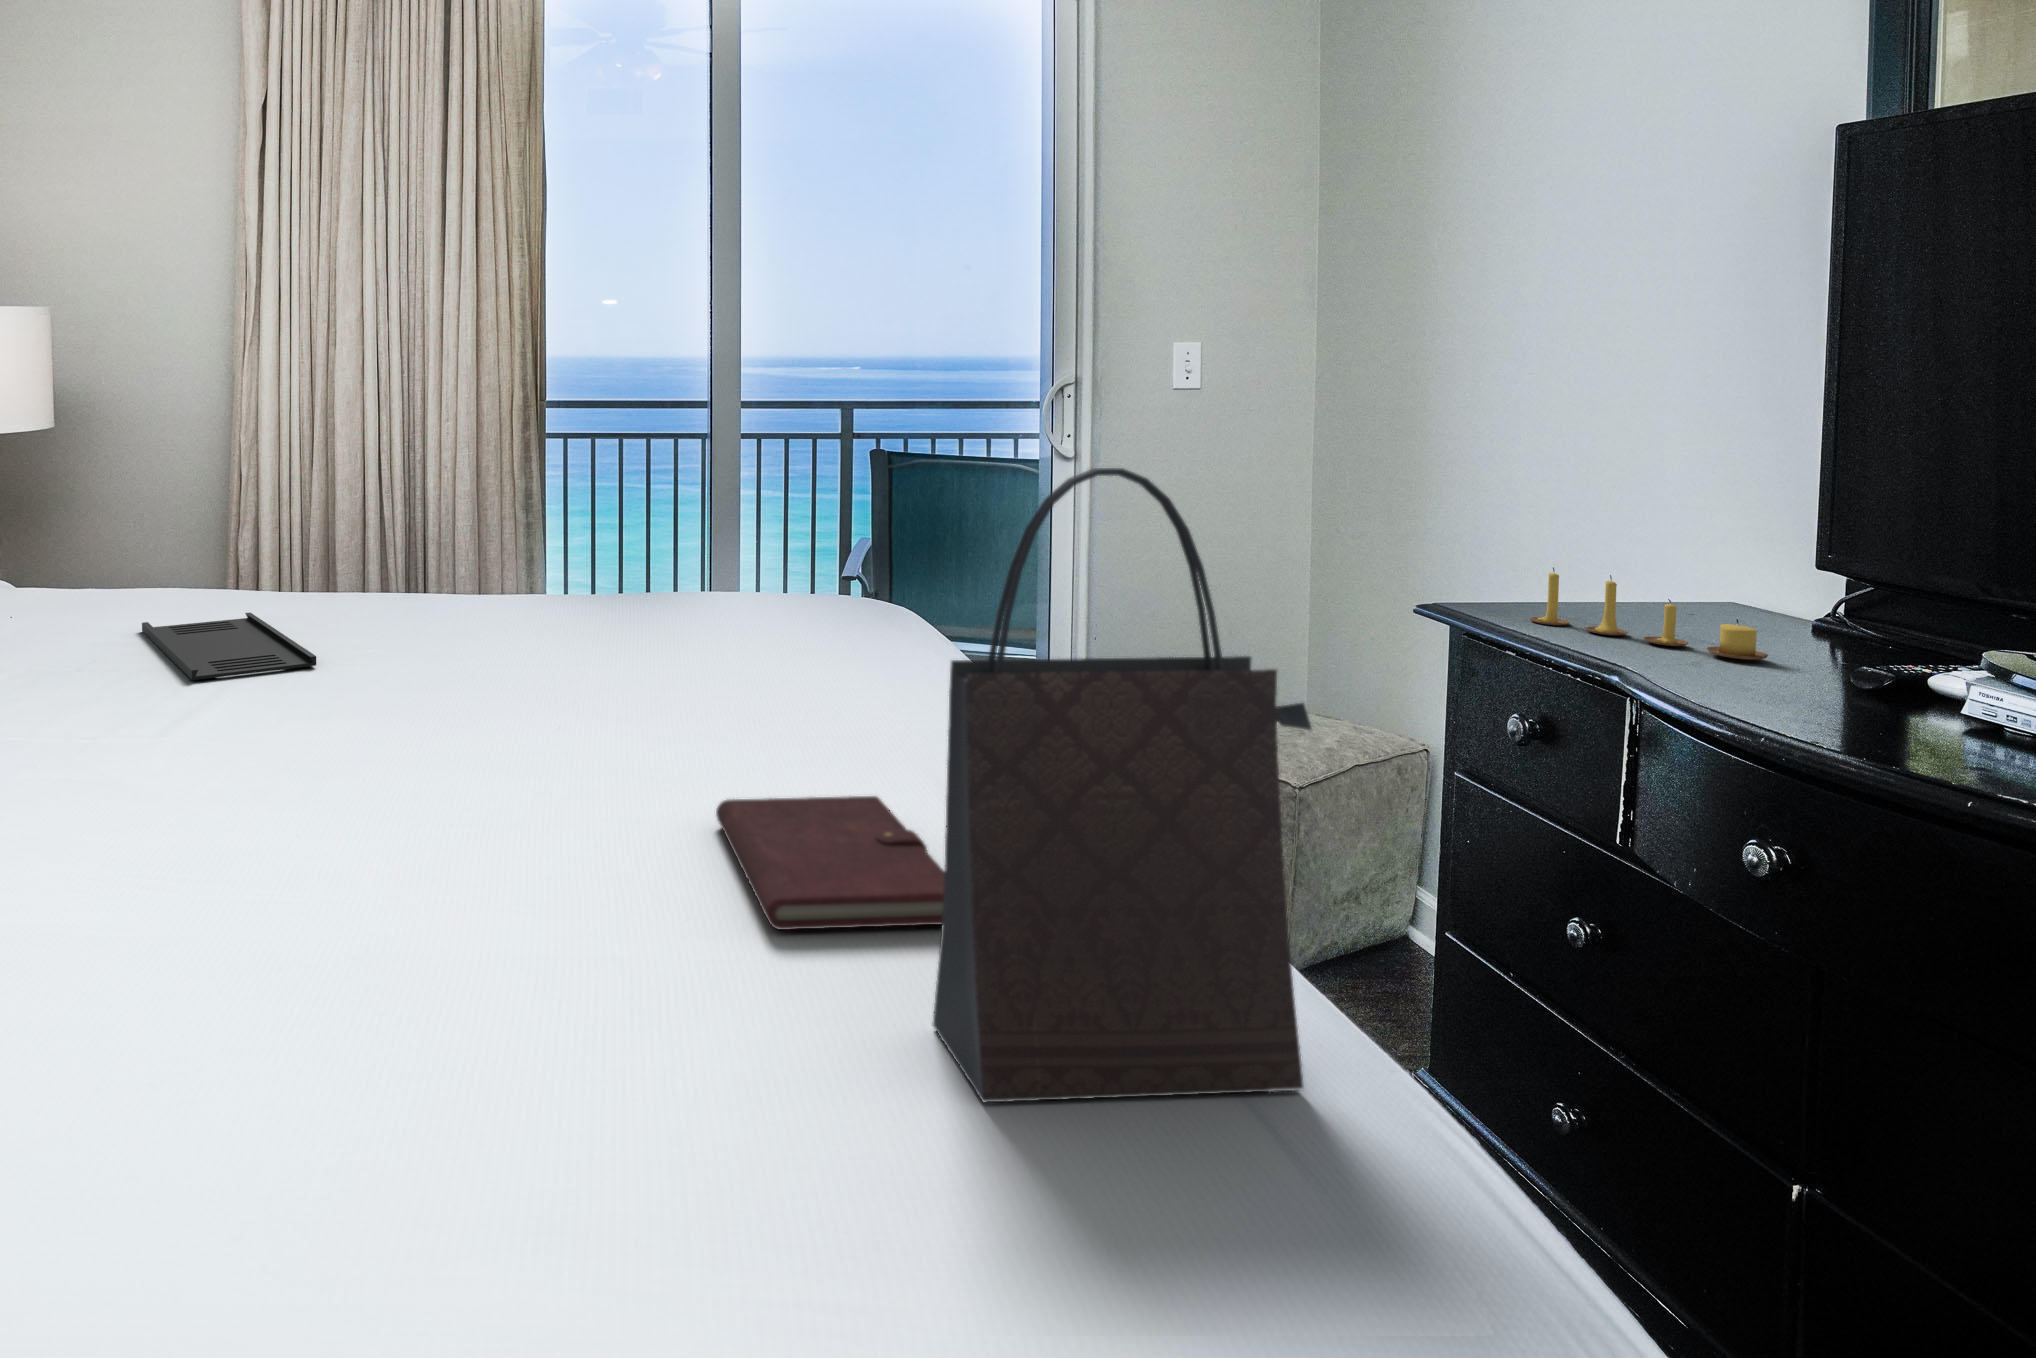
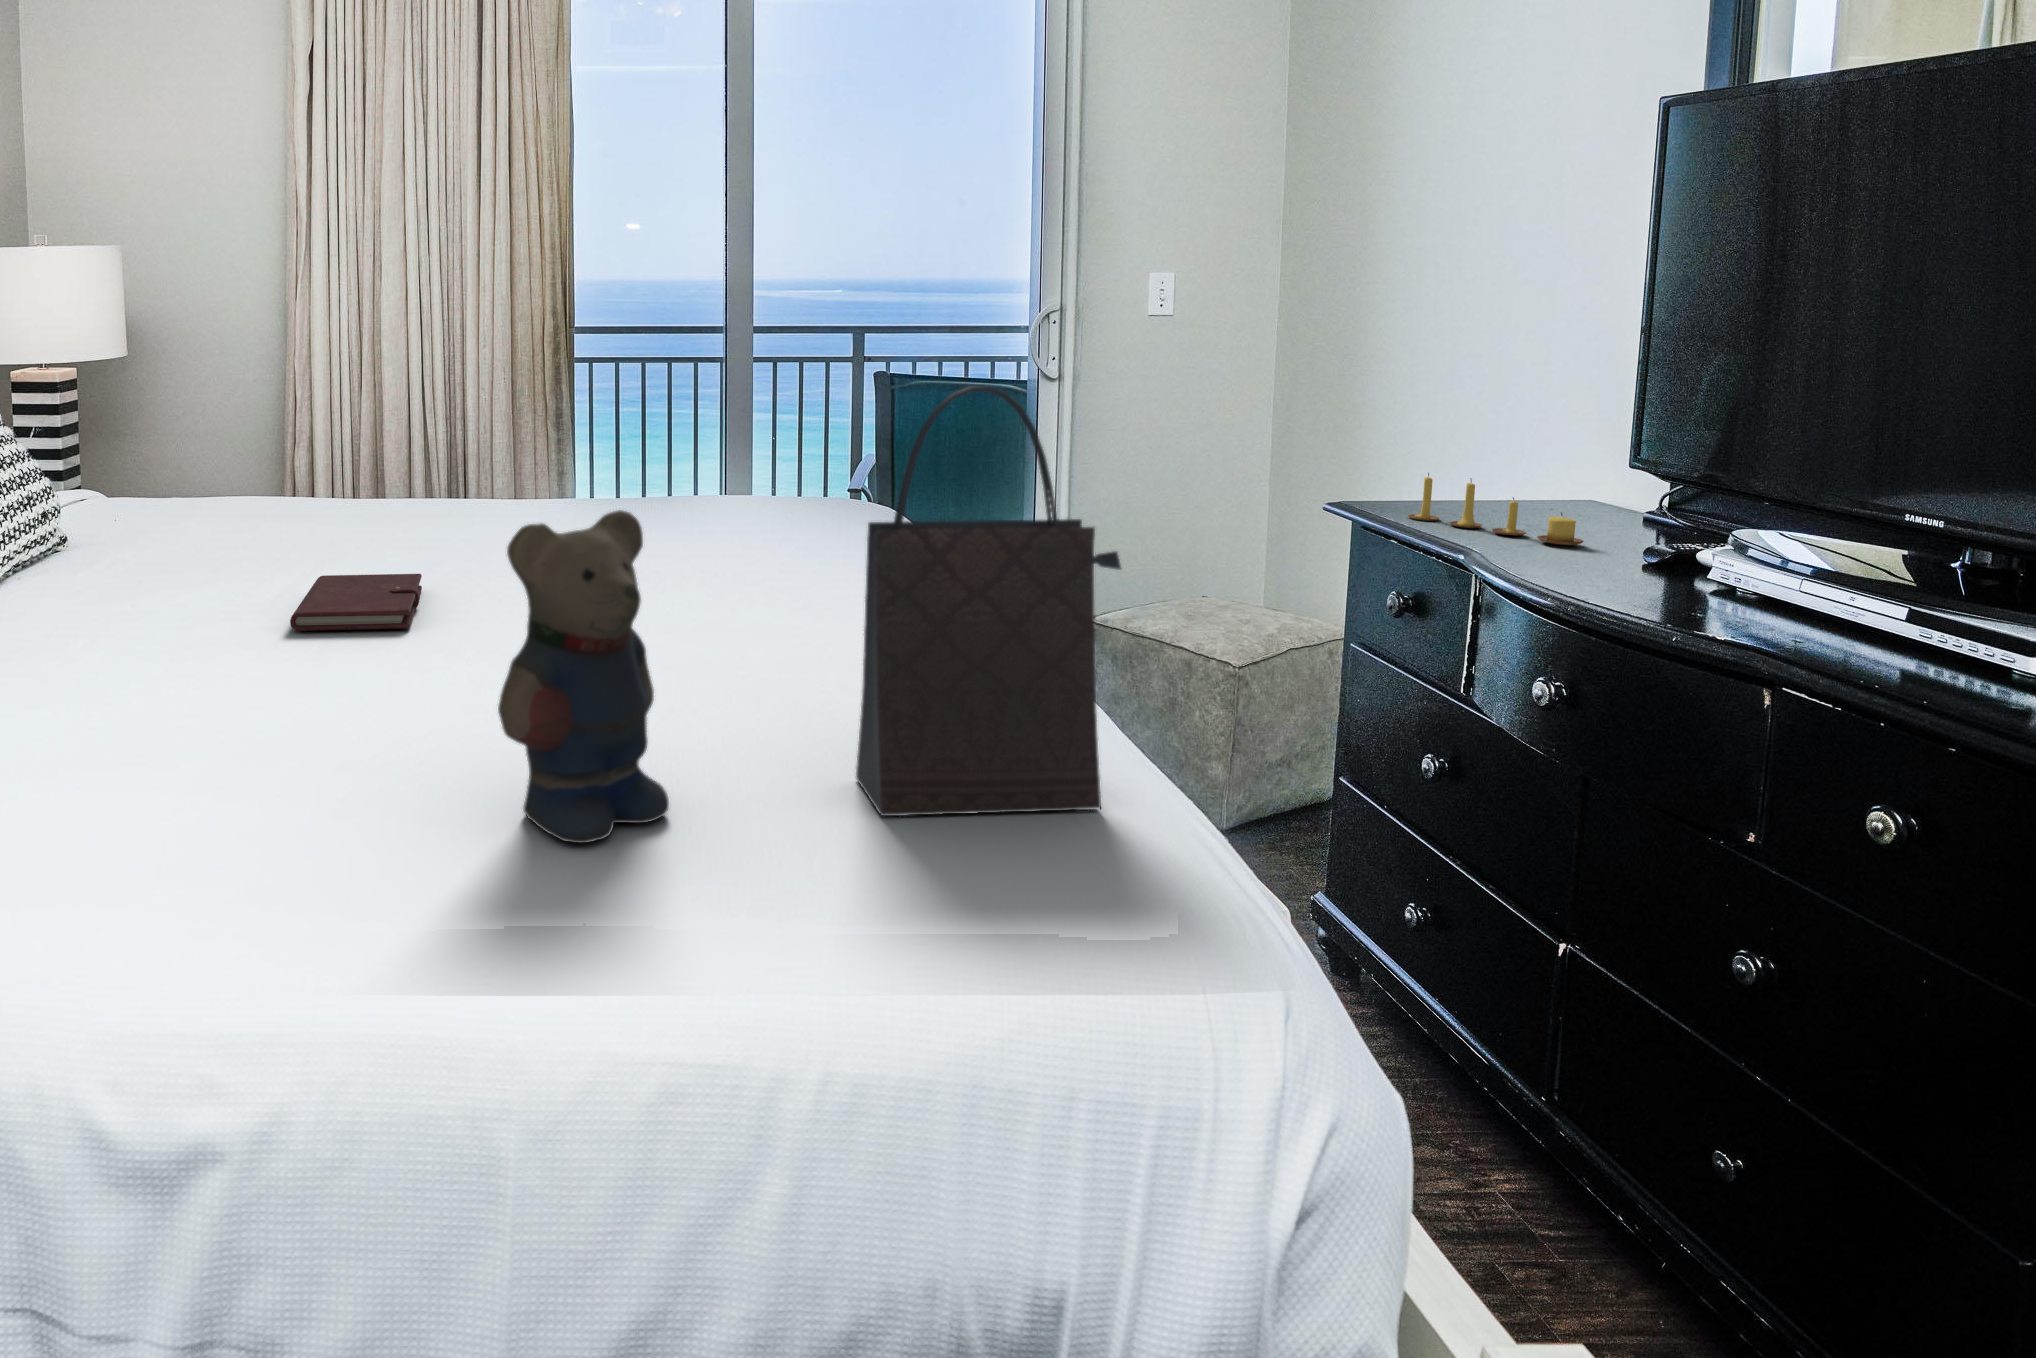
tray: present [142,612,316,680] -> none [233,518,387,570]
teddy bear: none [417,643,671,1160] -> present [498,510,669,843]
notebook: present [716,796,944,930] -> present [290,574,422,631]

